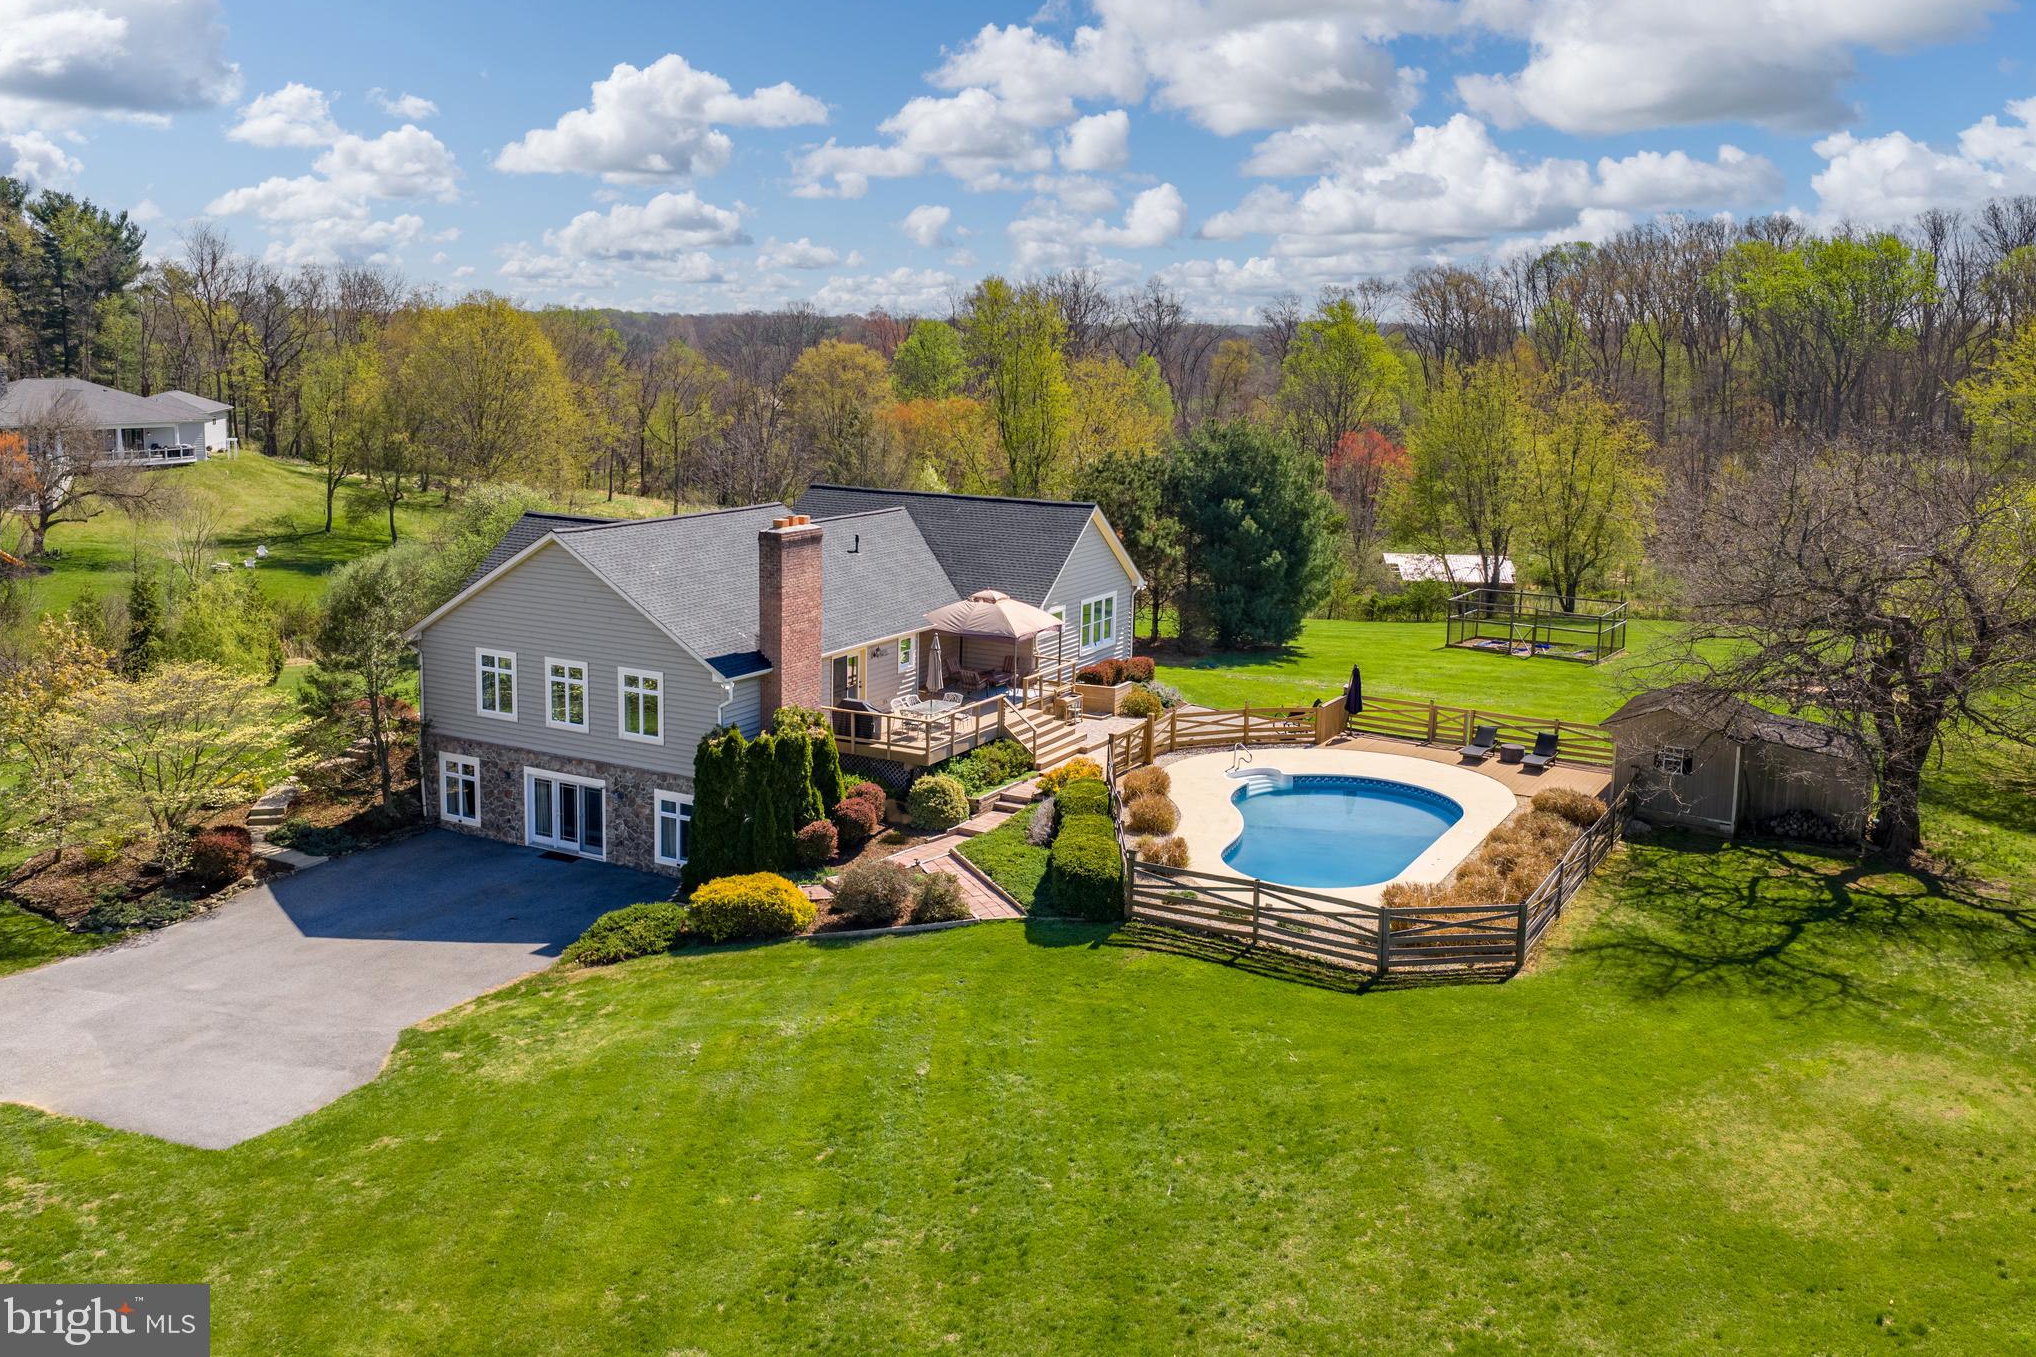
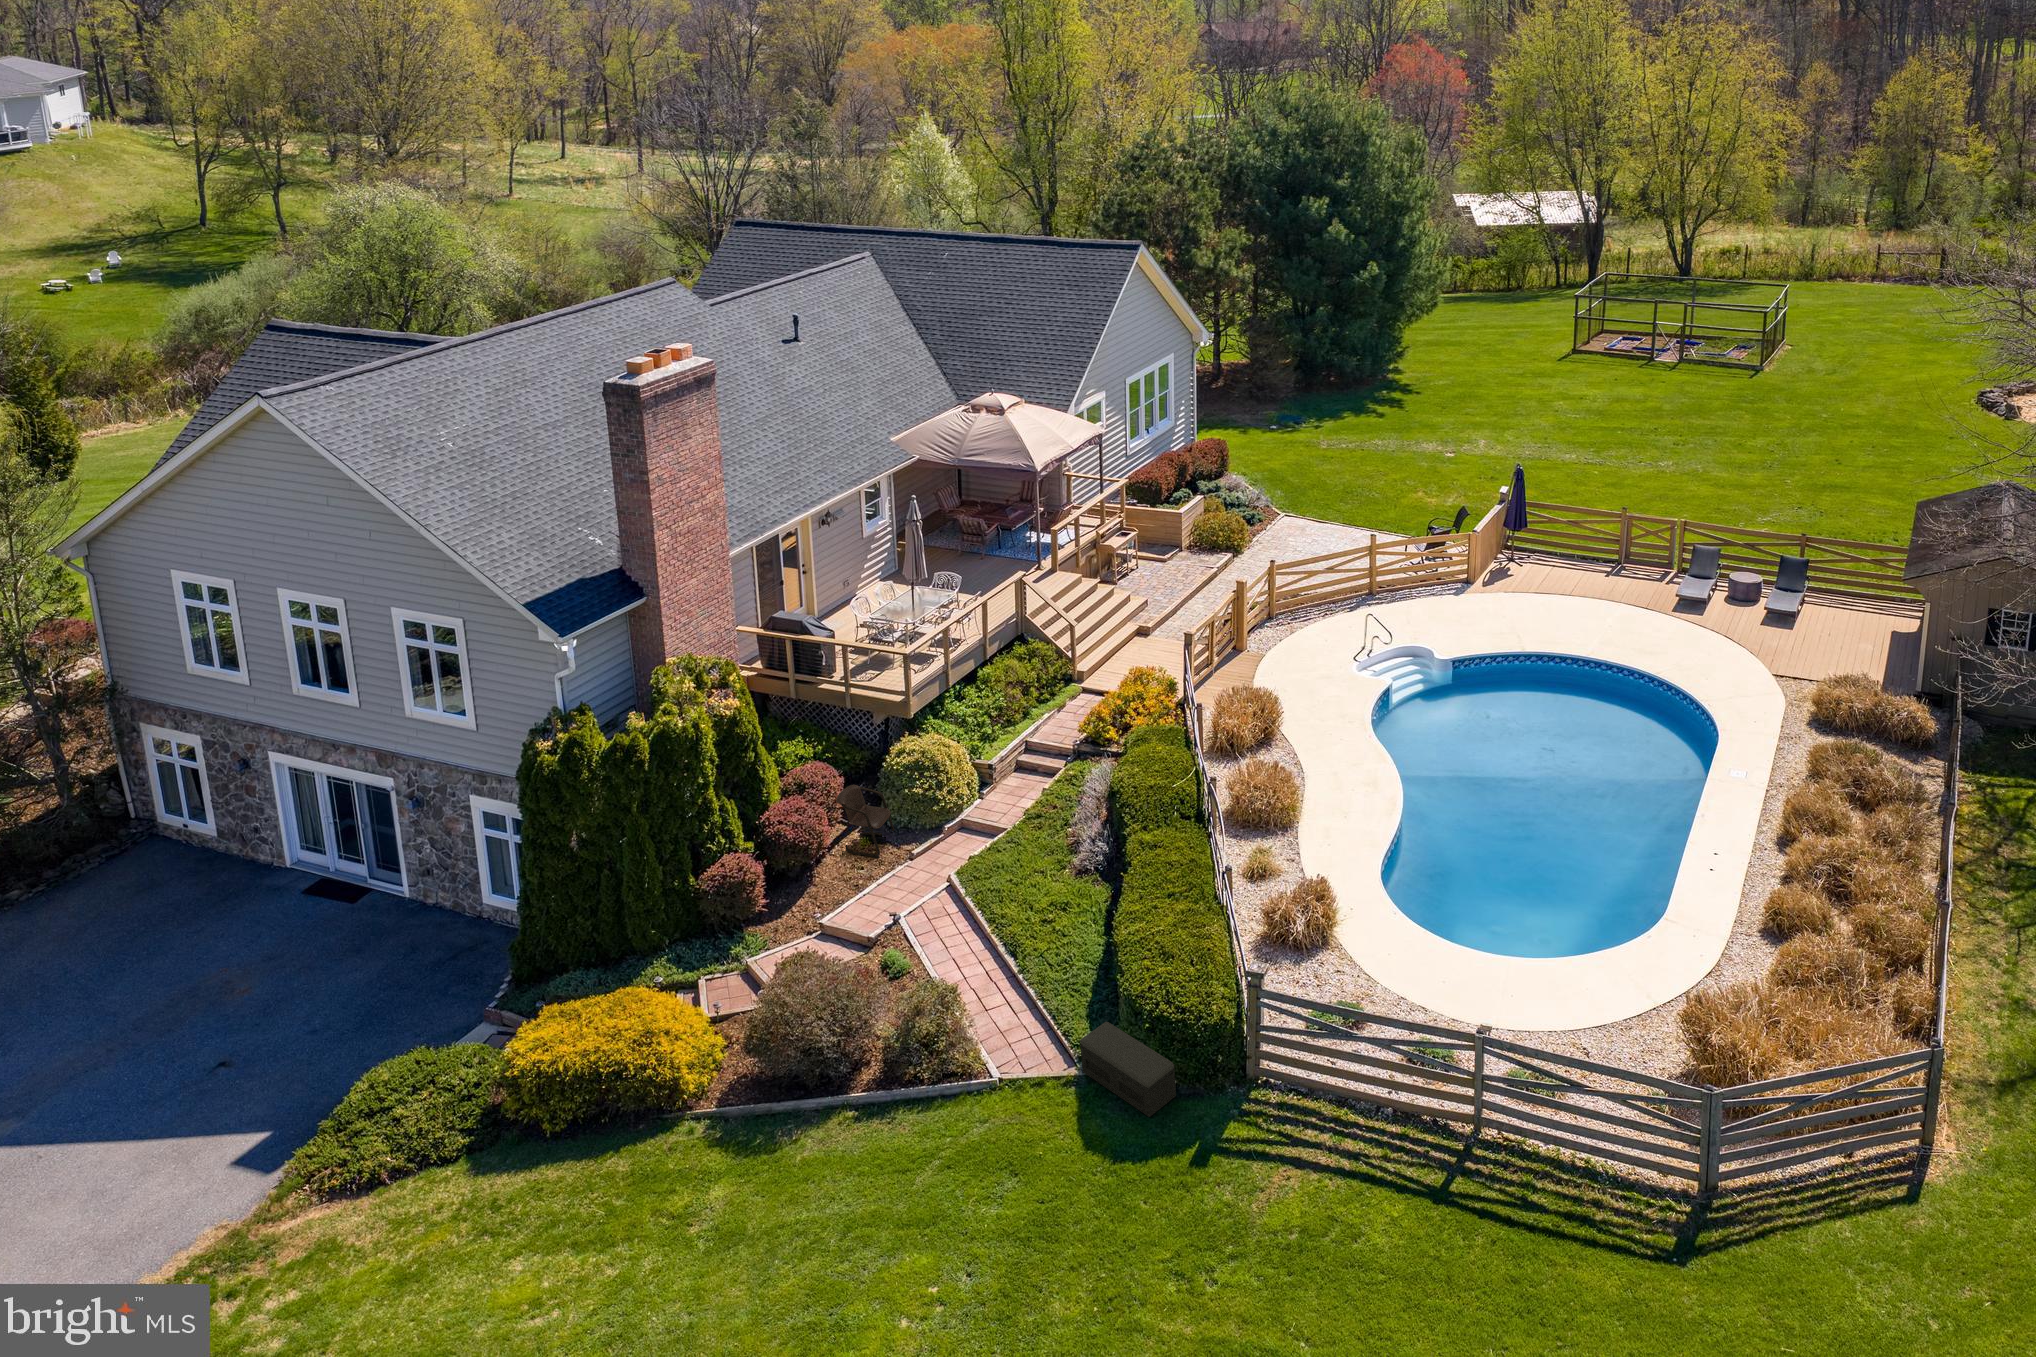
storage bench: none [1031,889,1084,931] -> present [1080,1022,1176,1117]

